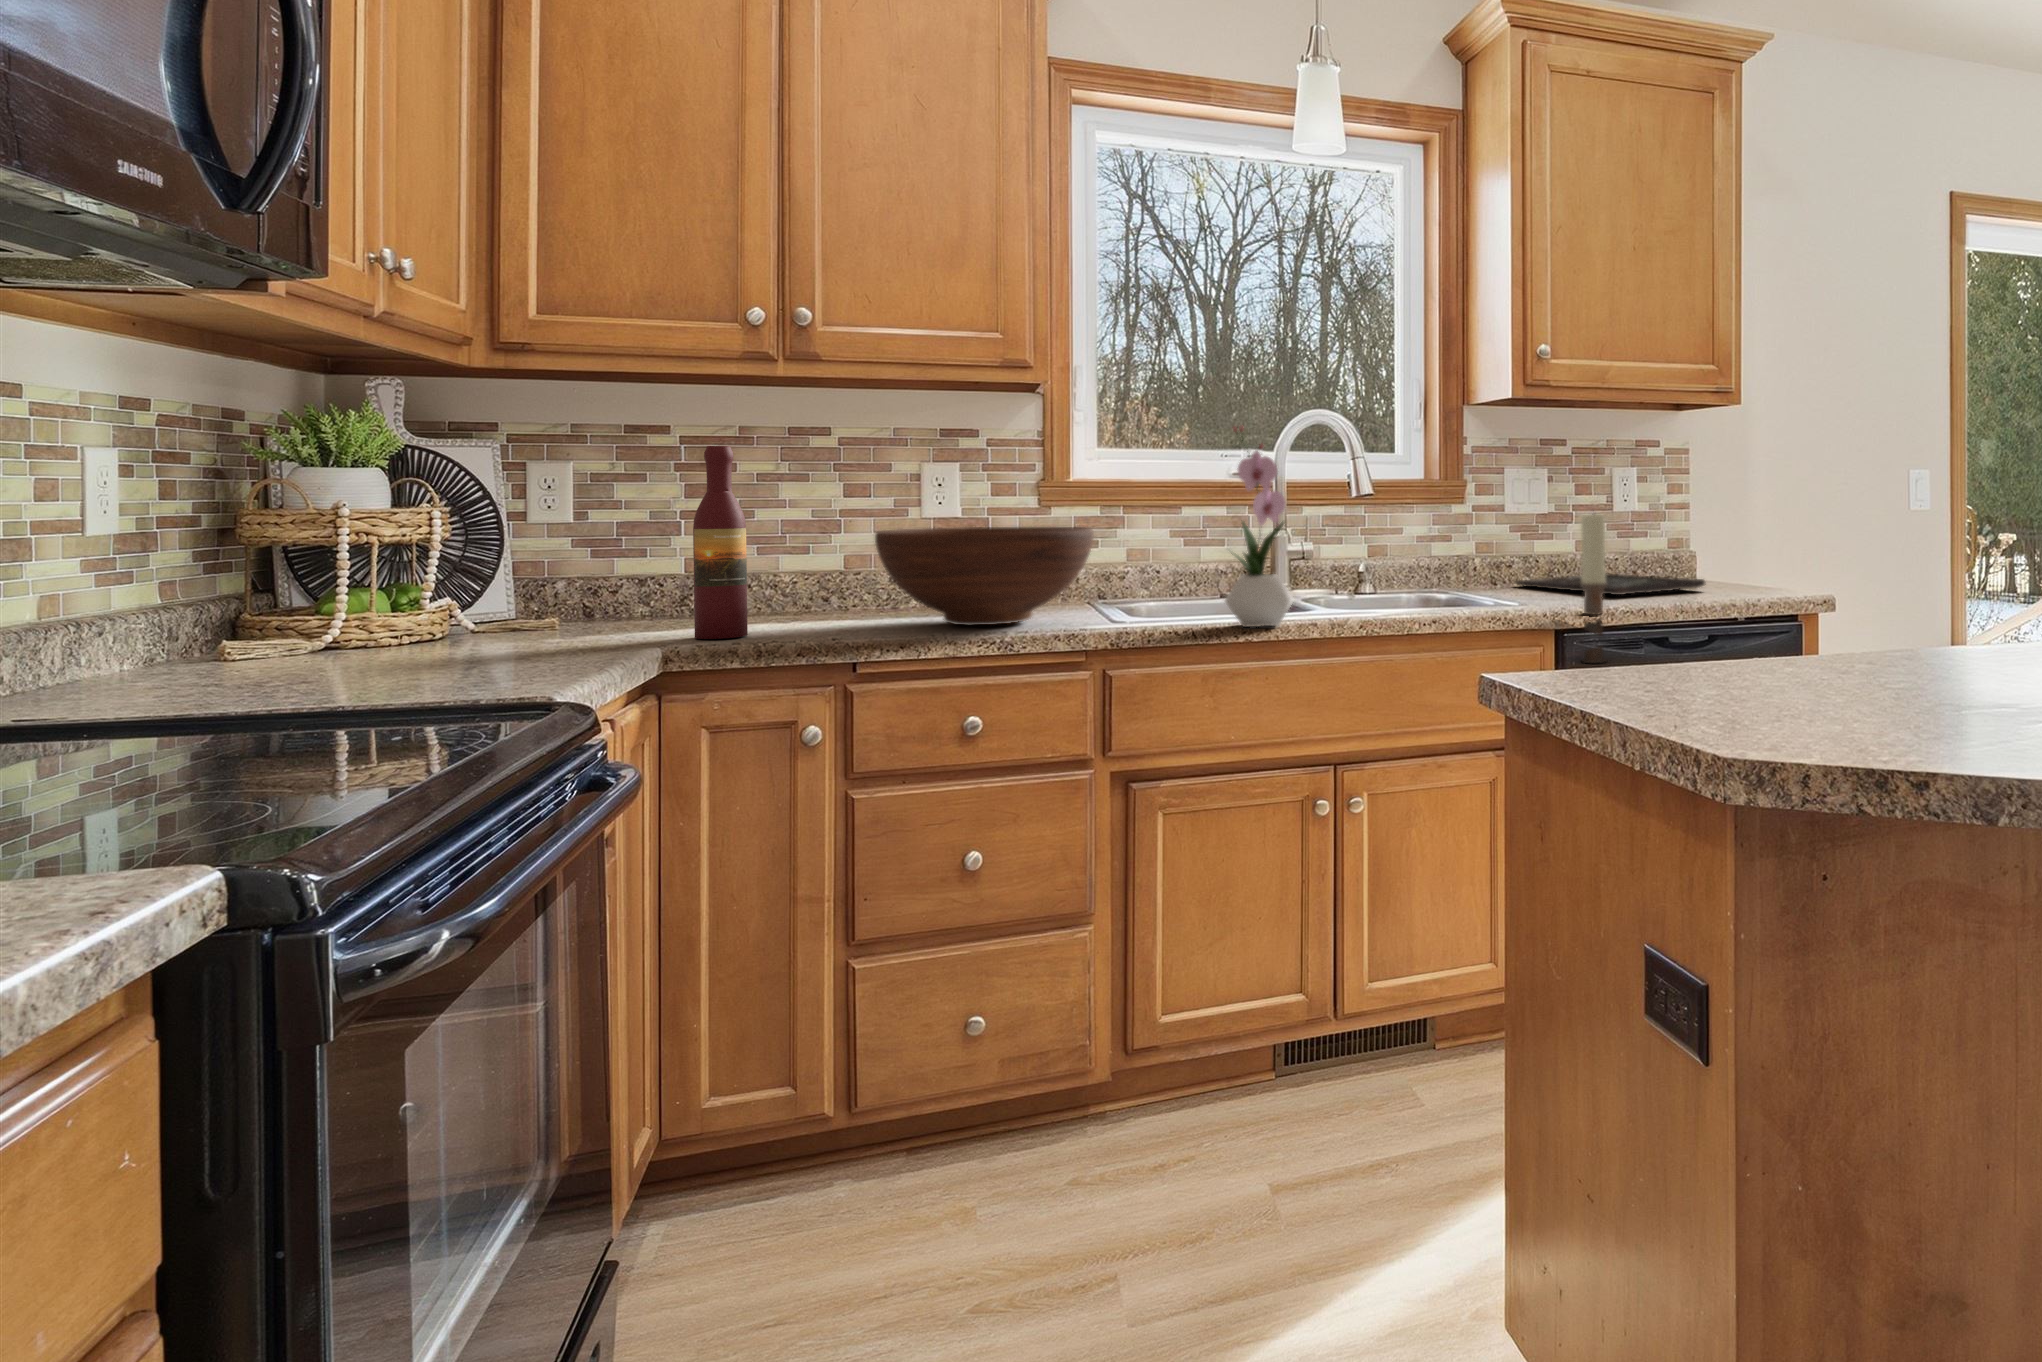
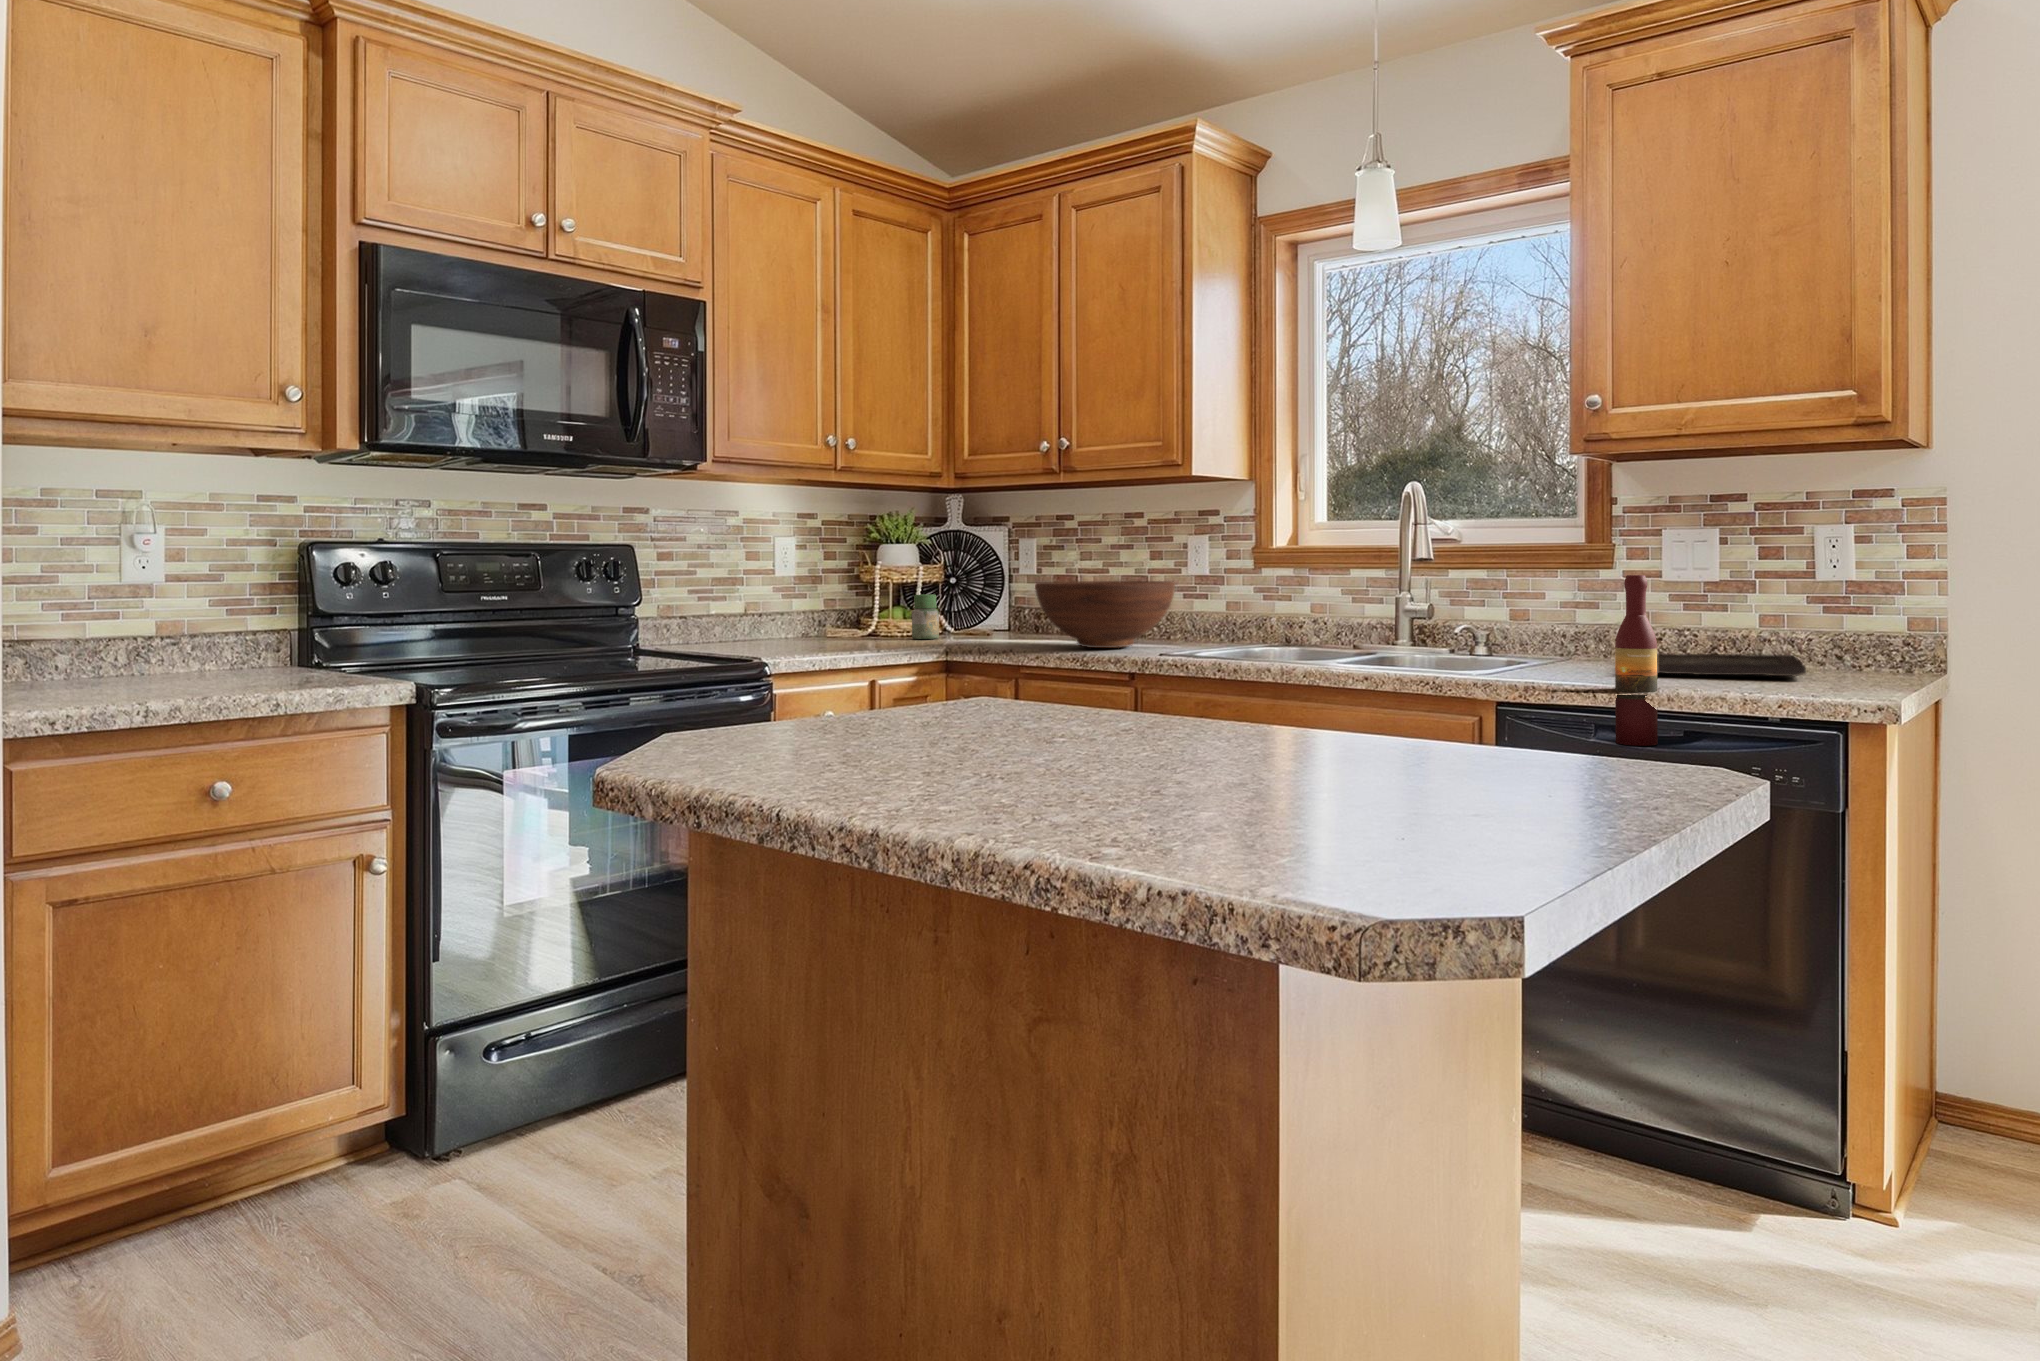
flower arrangement: present [1225,426,1294,627] -> none [1168,503,1240,664]
wine bottle: present [693,446,748,639] -> present [1615,575,1658,746]
candle: present [1580,514,1607,663] -> none [1476,574,1503,735]
jar: none [524,562,585,645] -> present [912,594,939,639]

